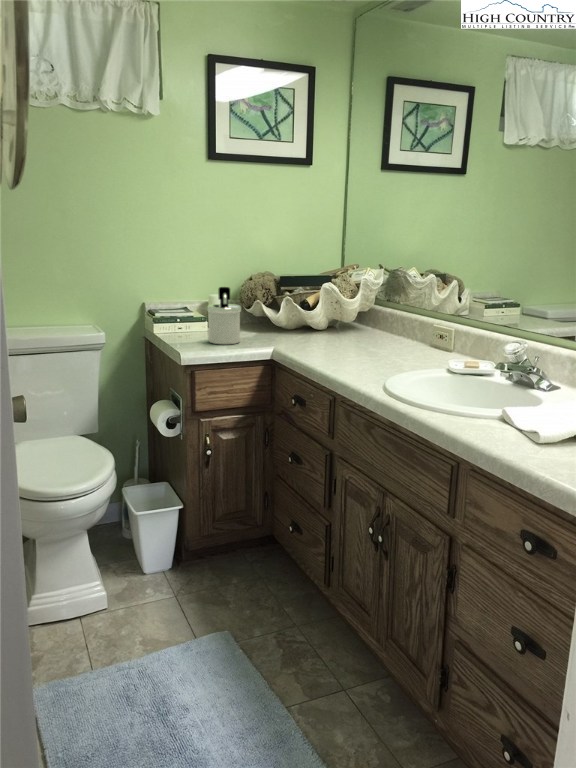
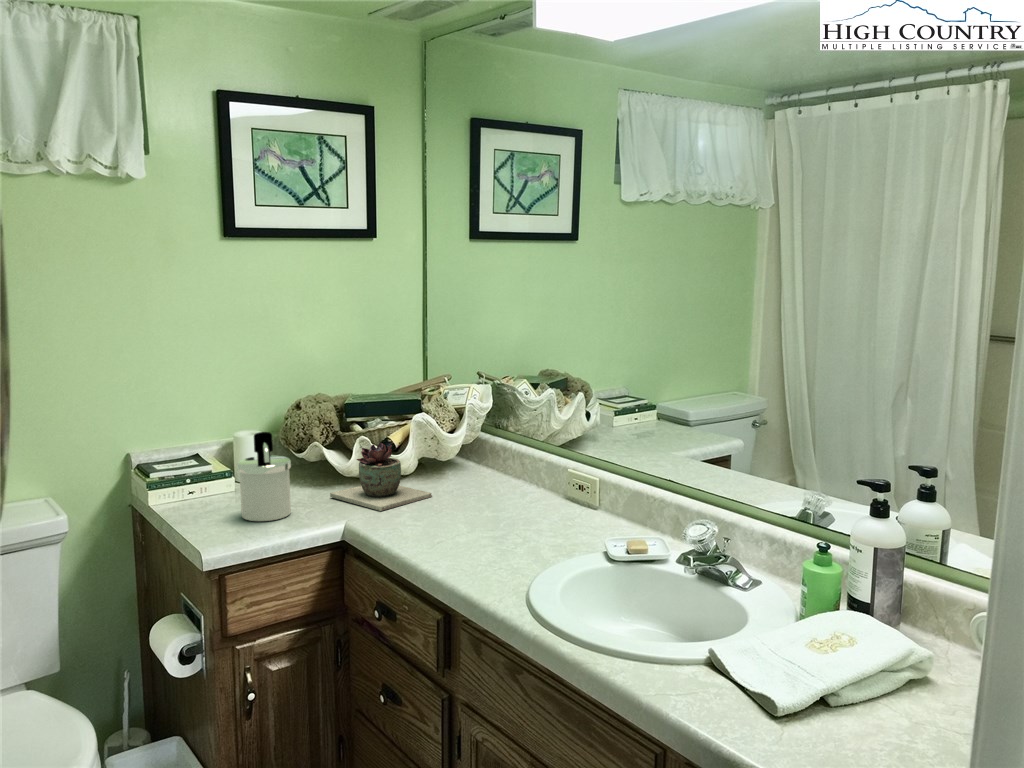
succulent plant: none [266,302,333,345] -> present [330,443,432,511]

